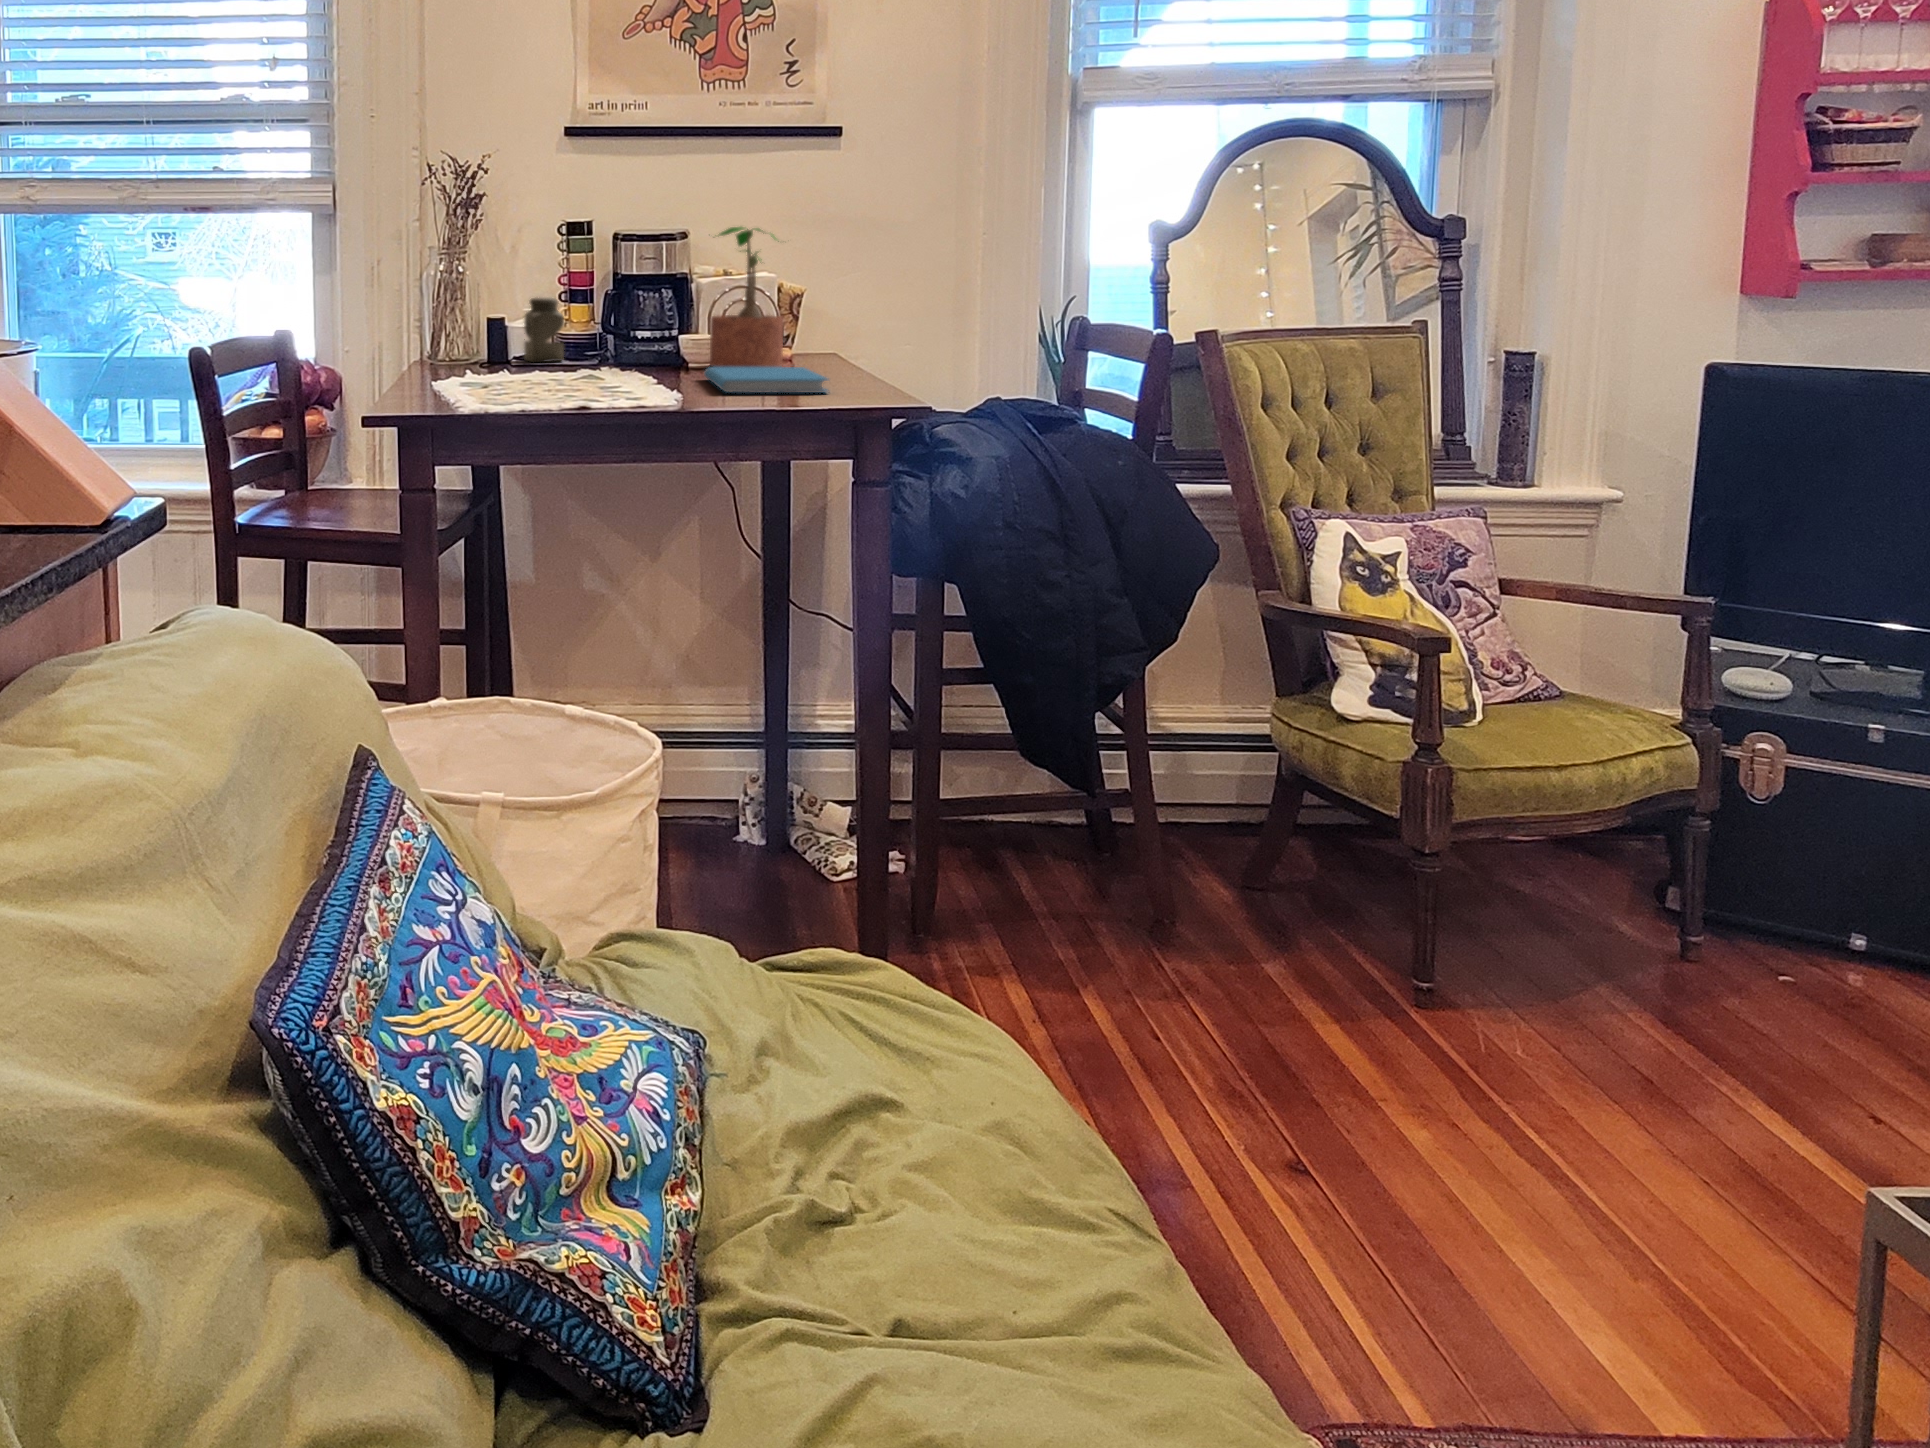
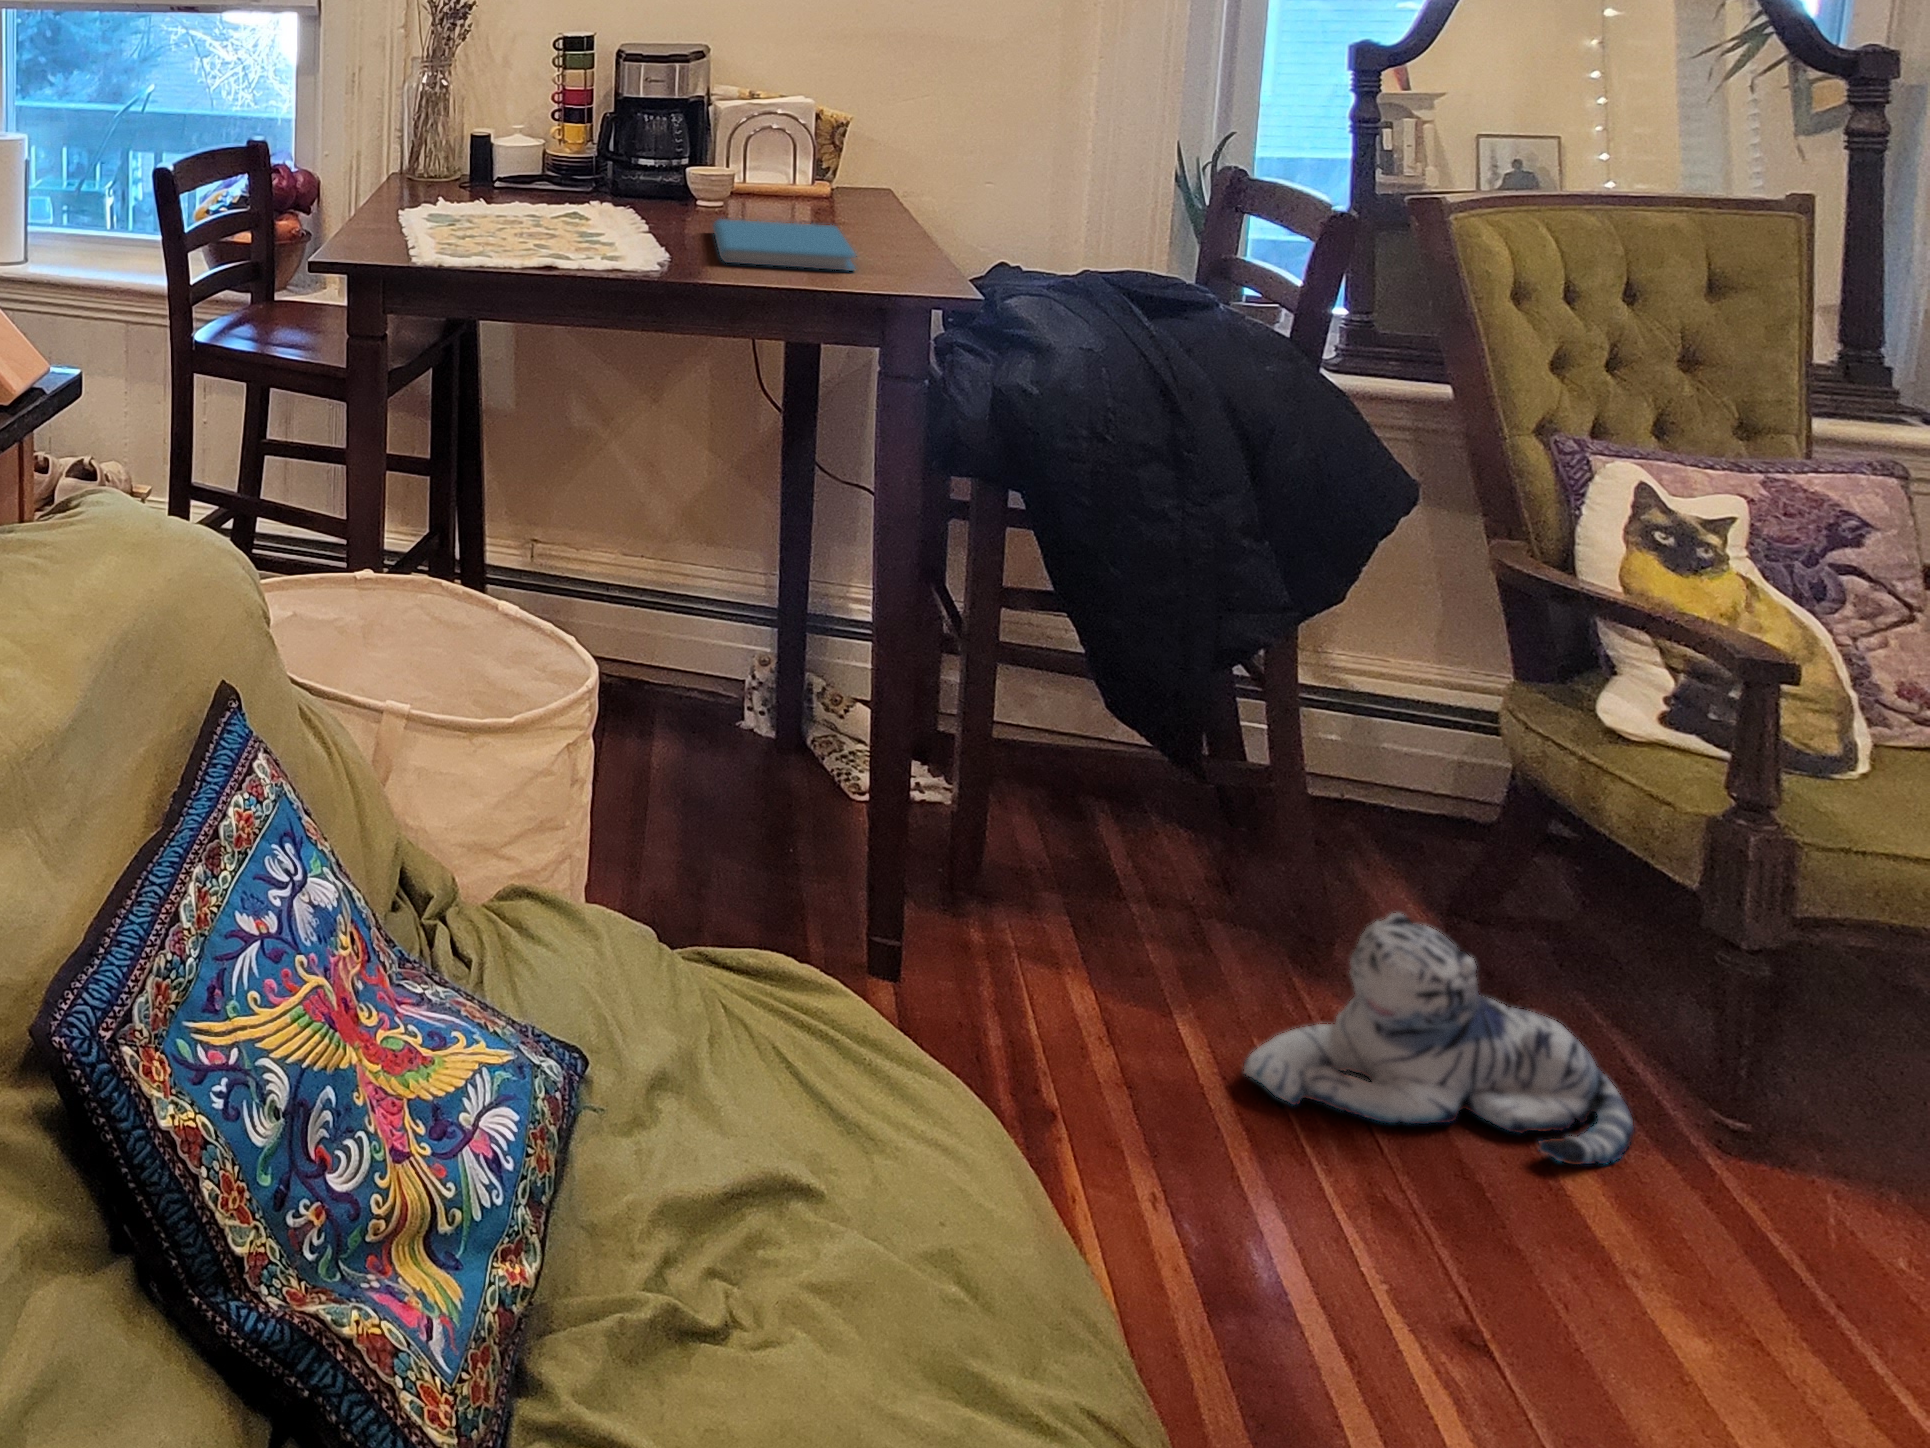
potted plant: present [710,227,783,367] -> none [730,54,837,215]
salt shaker: present [524,297,564,362] -> none [520,118,565,187]
plush toy: none [1135,881,1377,1048] -> present [1244,913,1634,1165]

